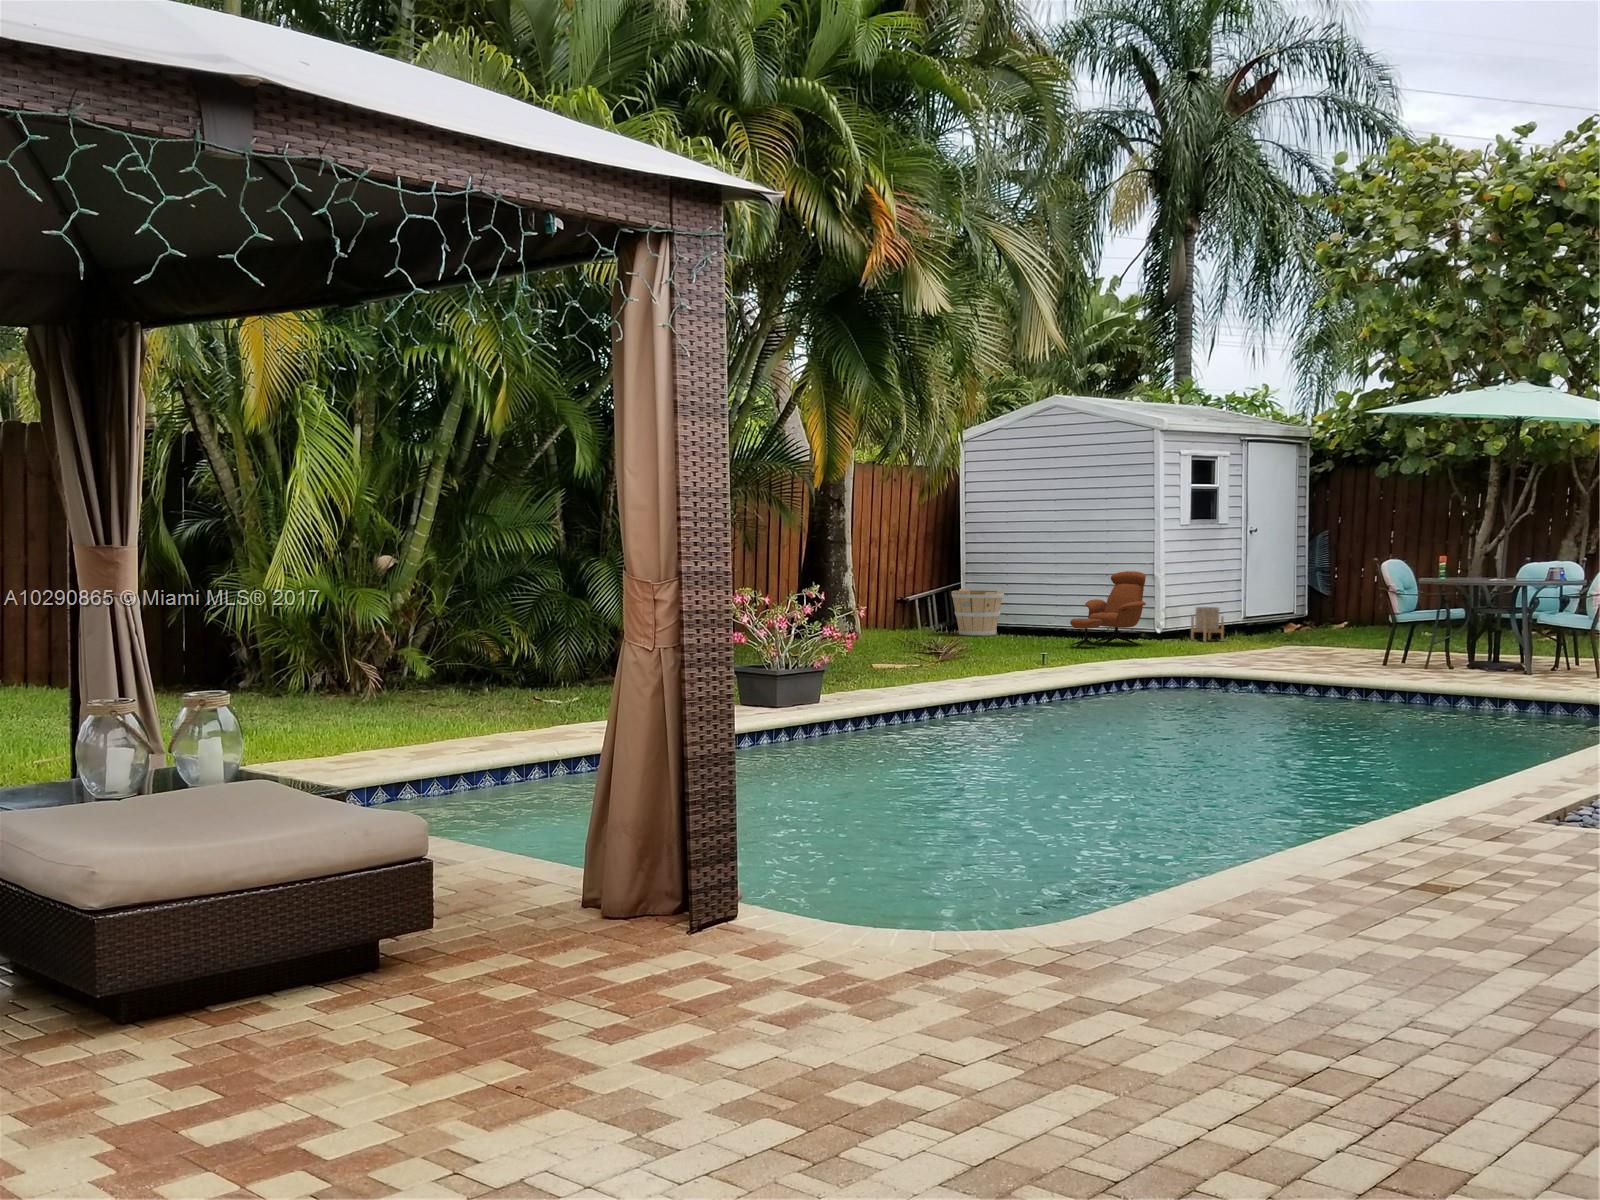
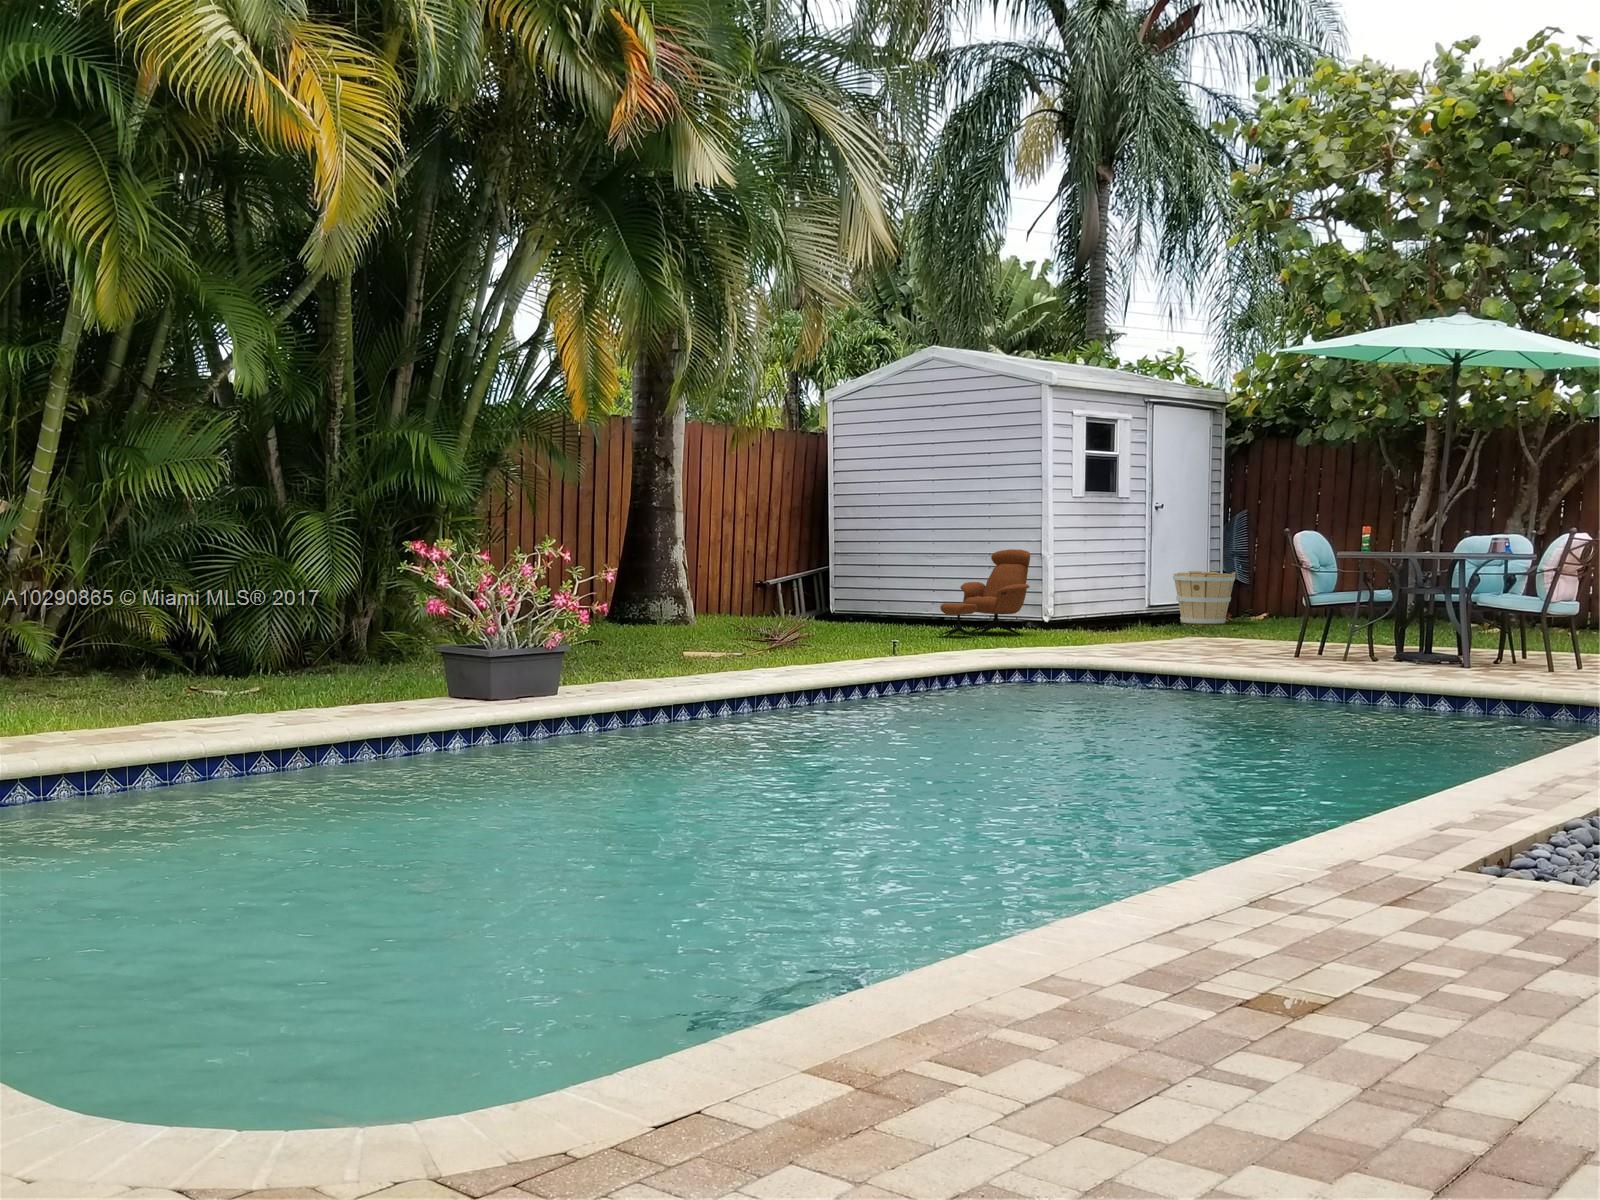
wooden bucket: present [951,589,1004,636] -> present [1173,571,1236,624]
planter: present [1191,607,1224,641] -> none [1084,592,1121,632]

